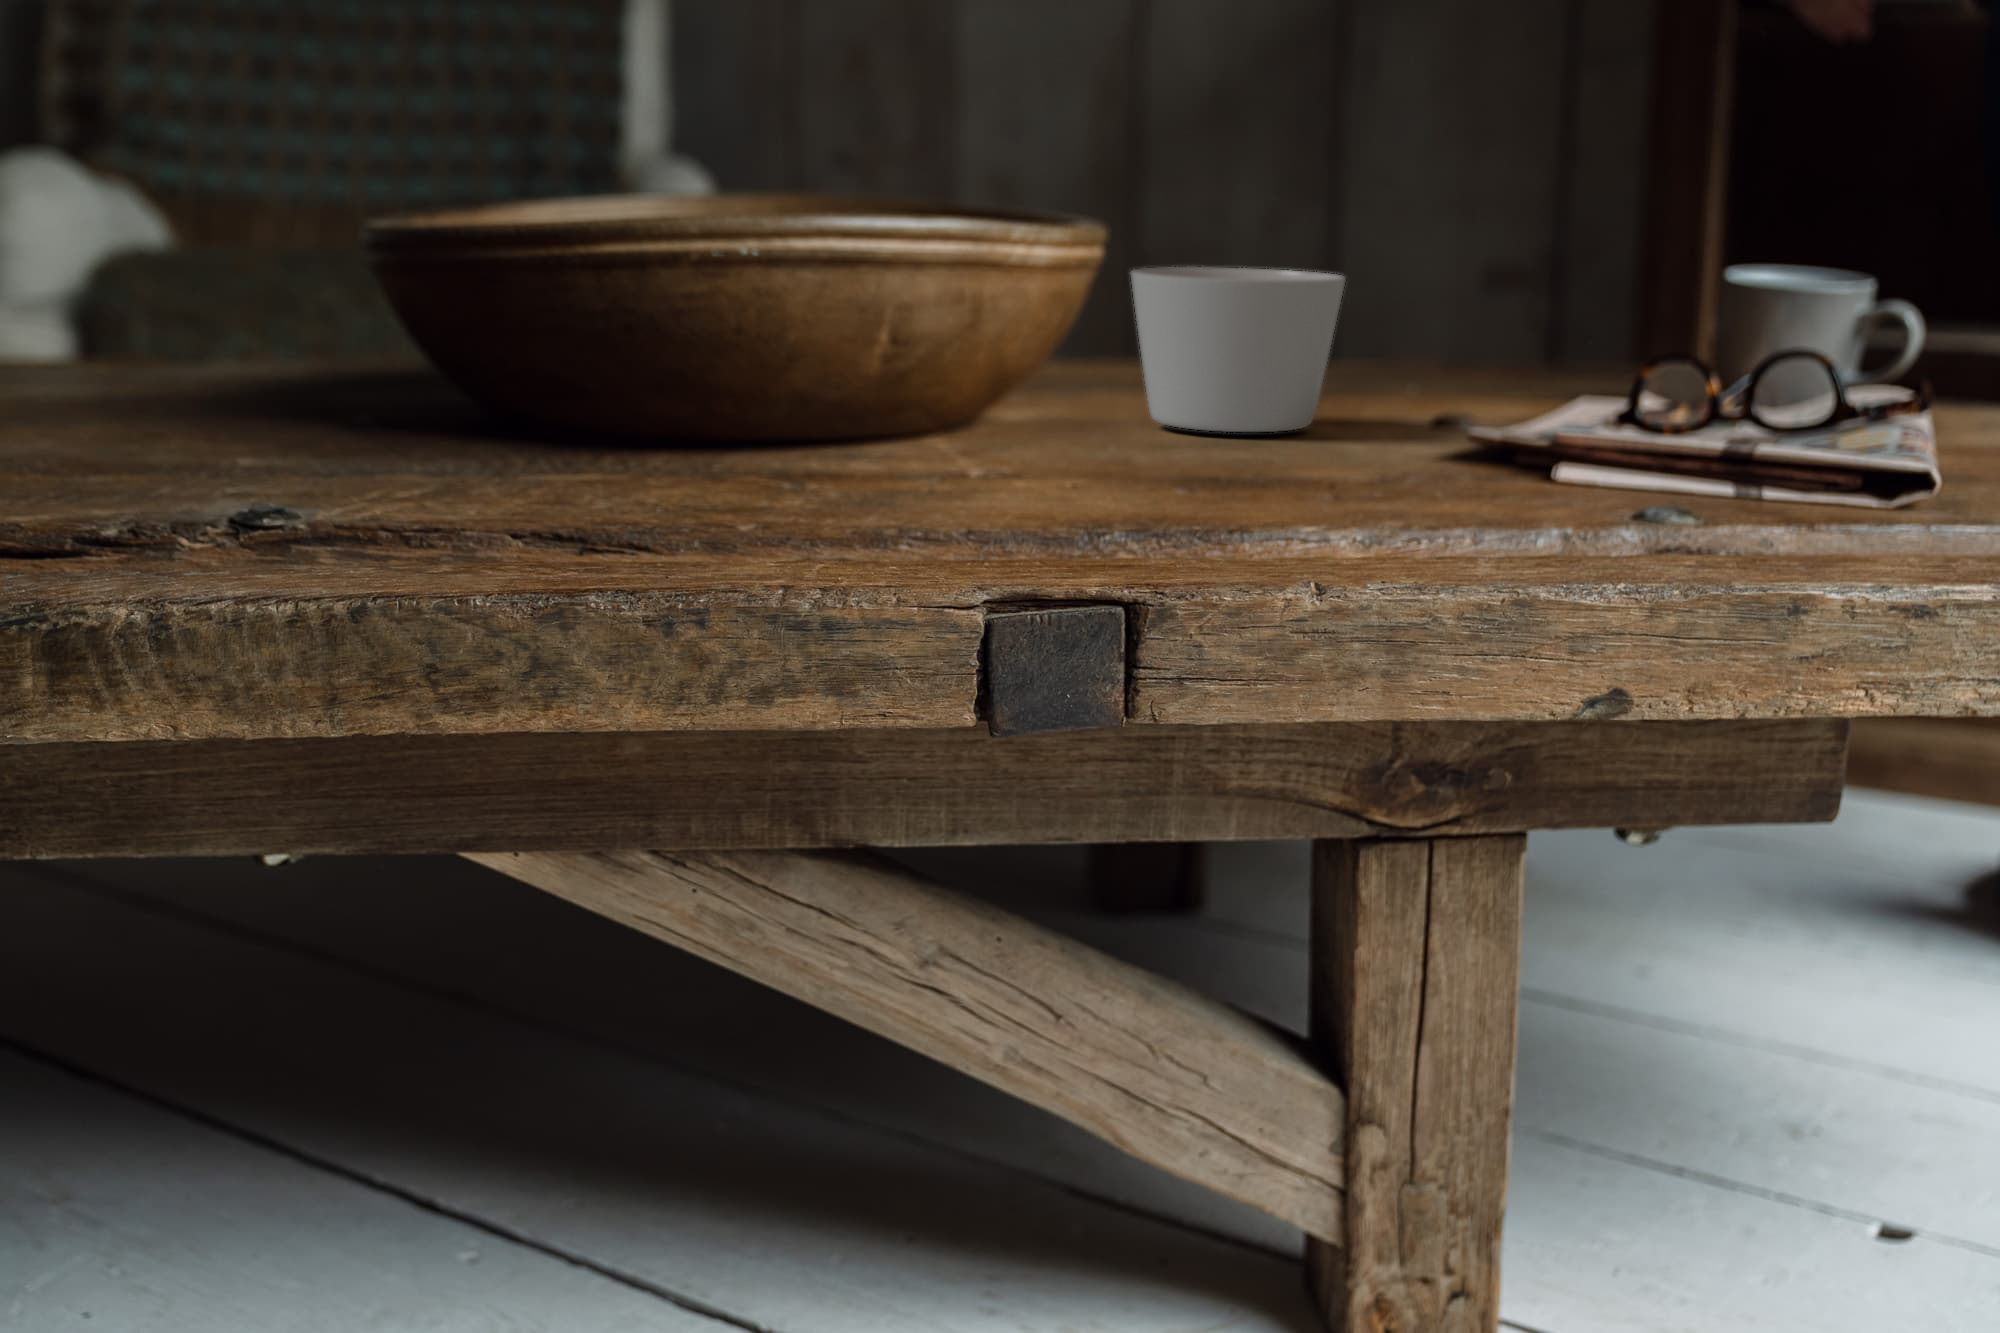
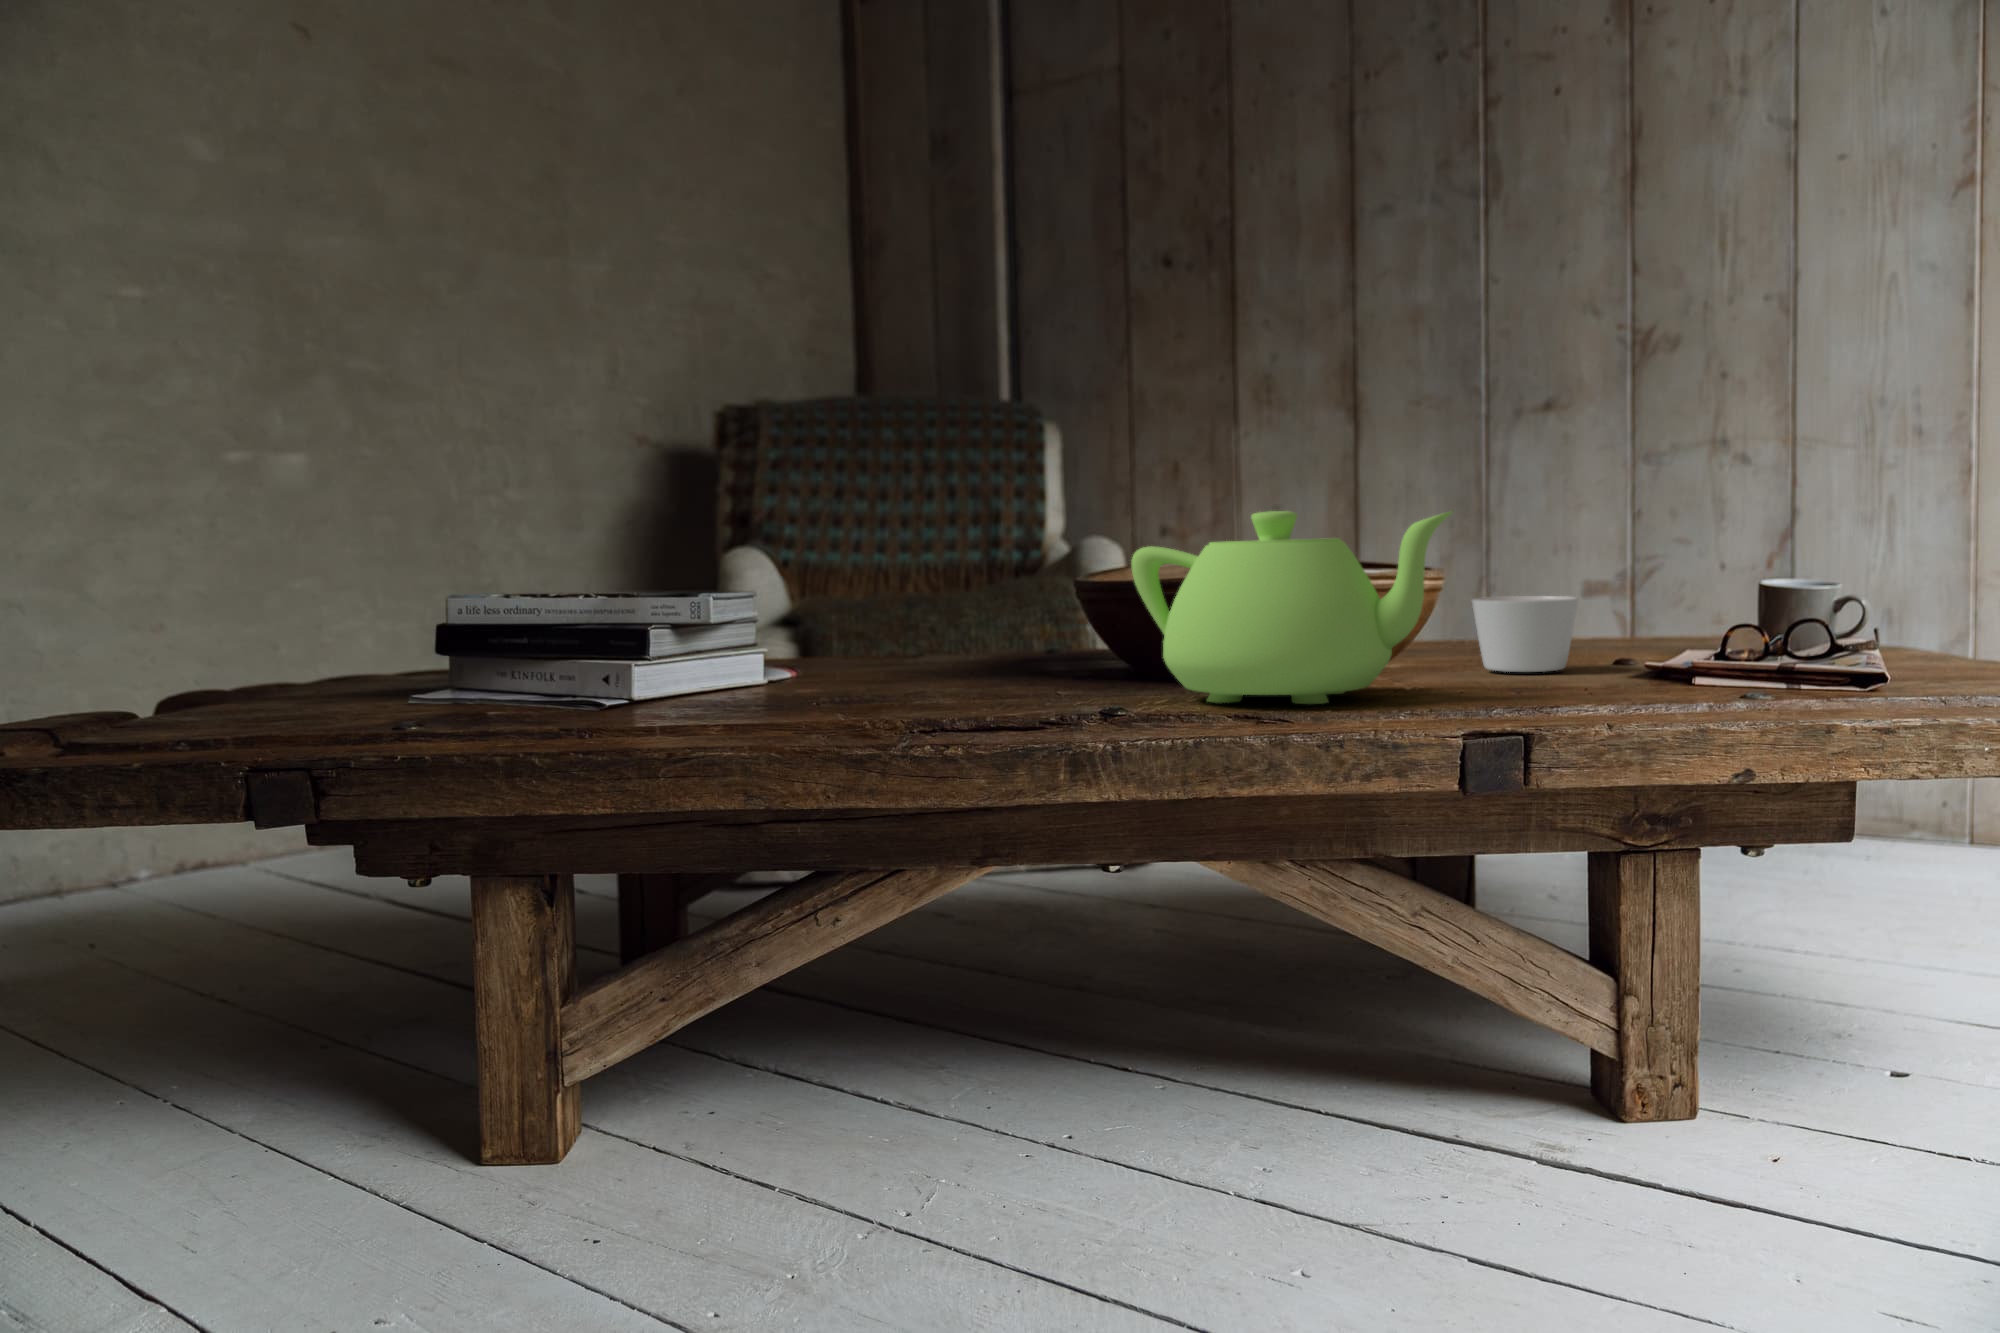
teapot: none [305,39,1019,505] -> present [1131,511,1453,704]

